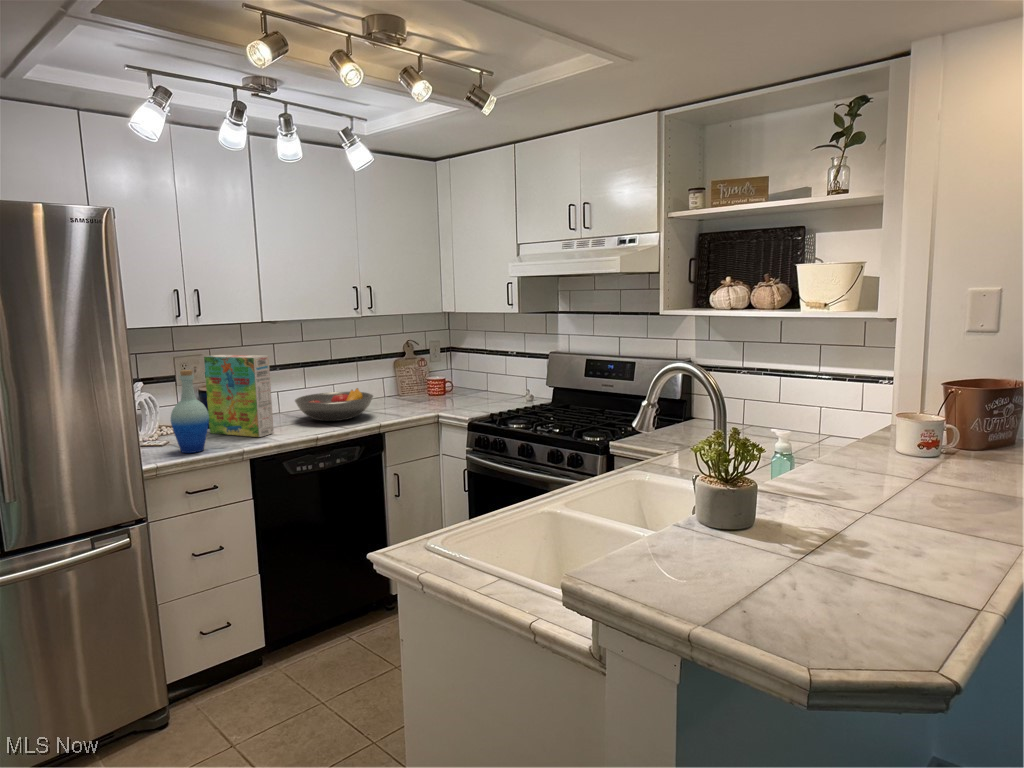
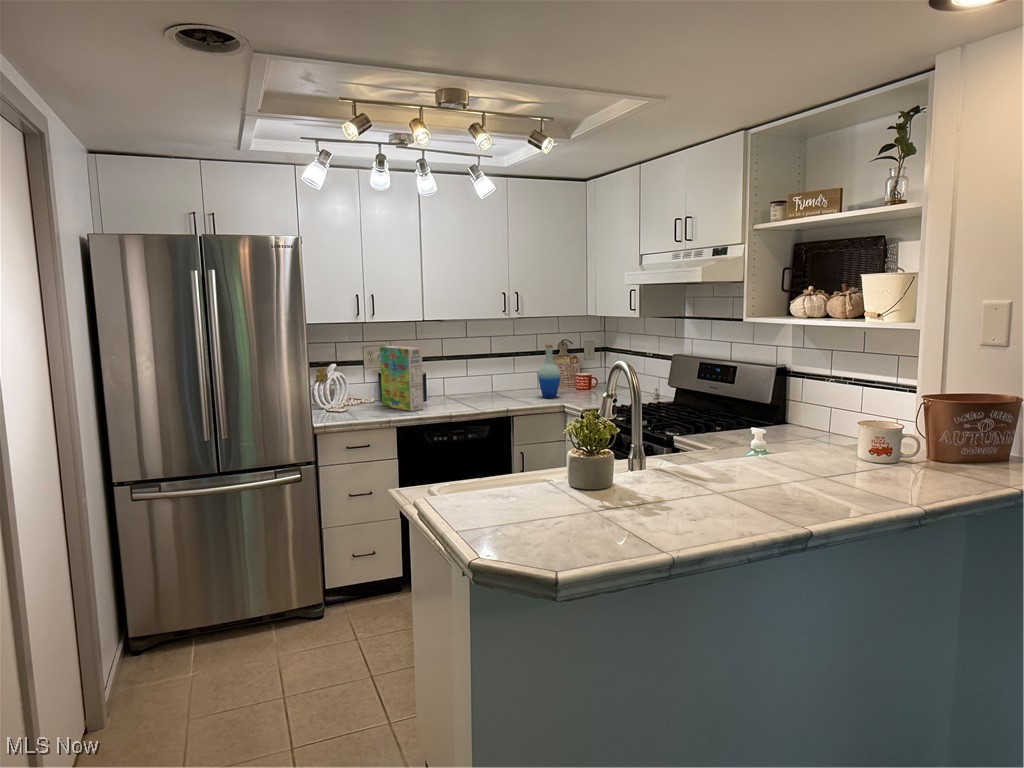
bottle: present [171,370,209,453] -> present [538,344,561,398]
fruit bowl: present [295,388,373,421] -> none [447,378,511,403]

